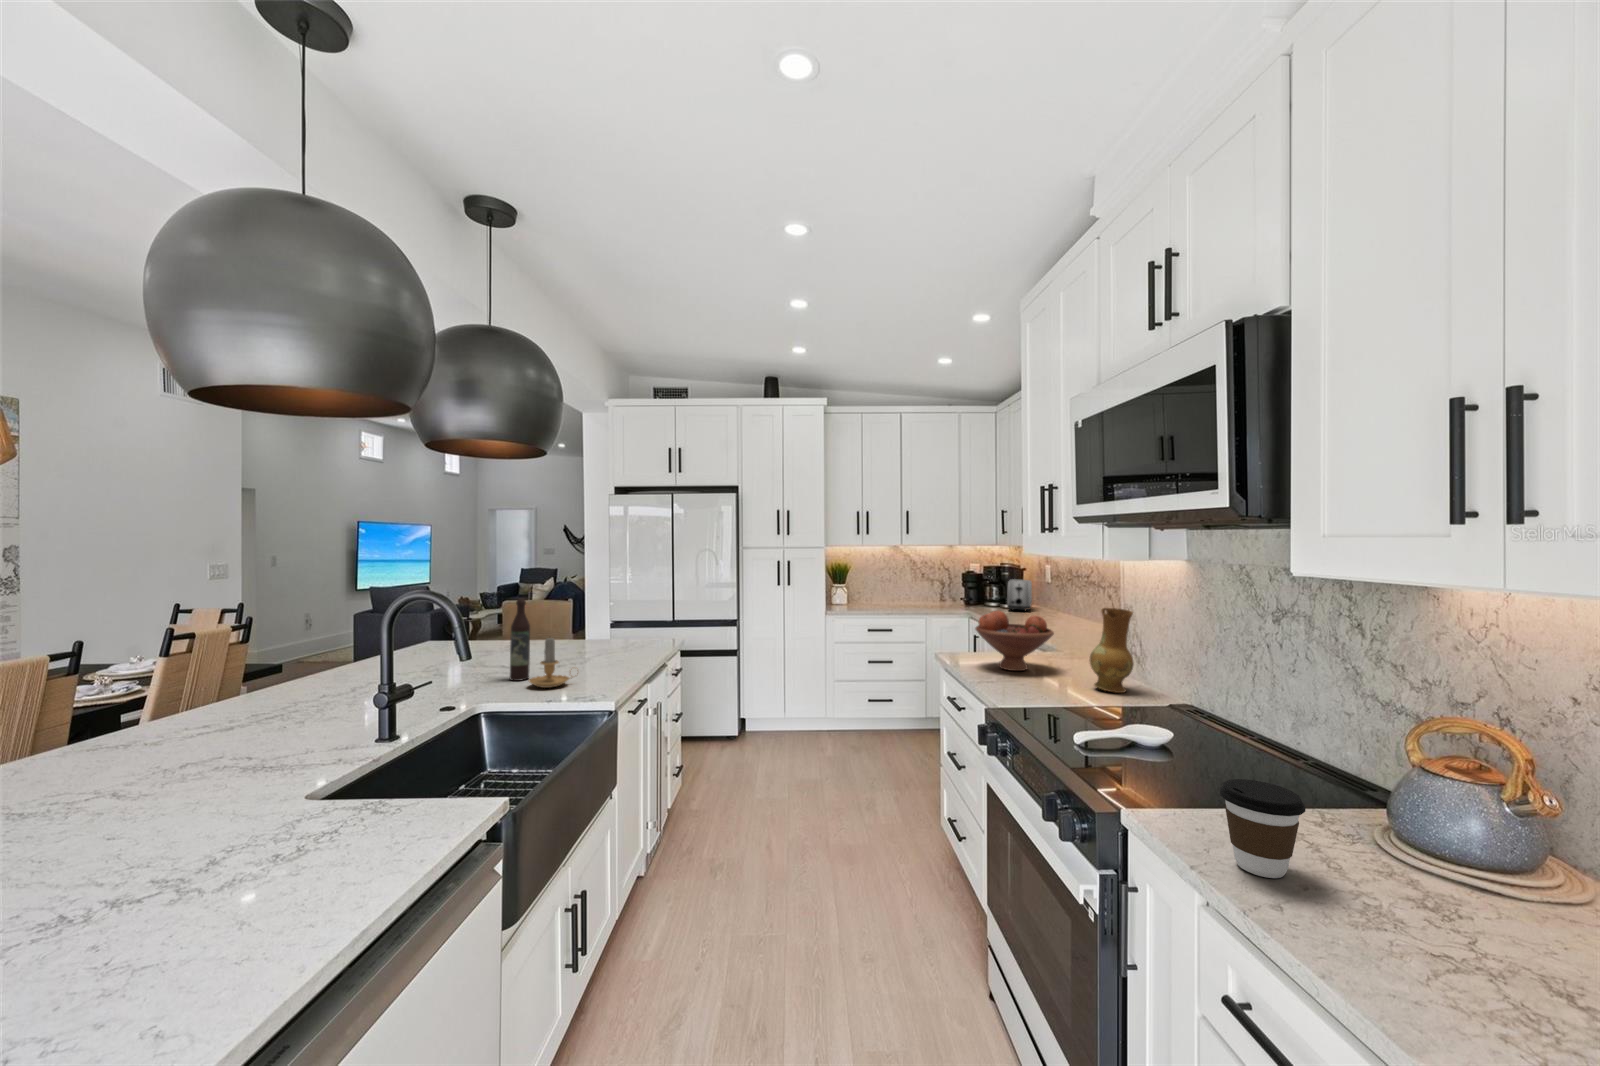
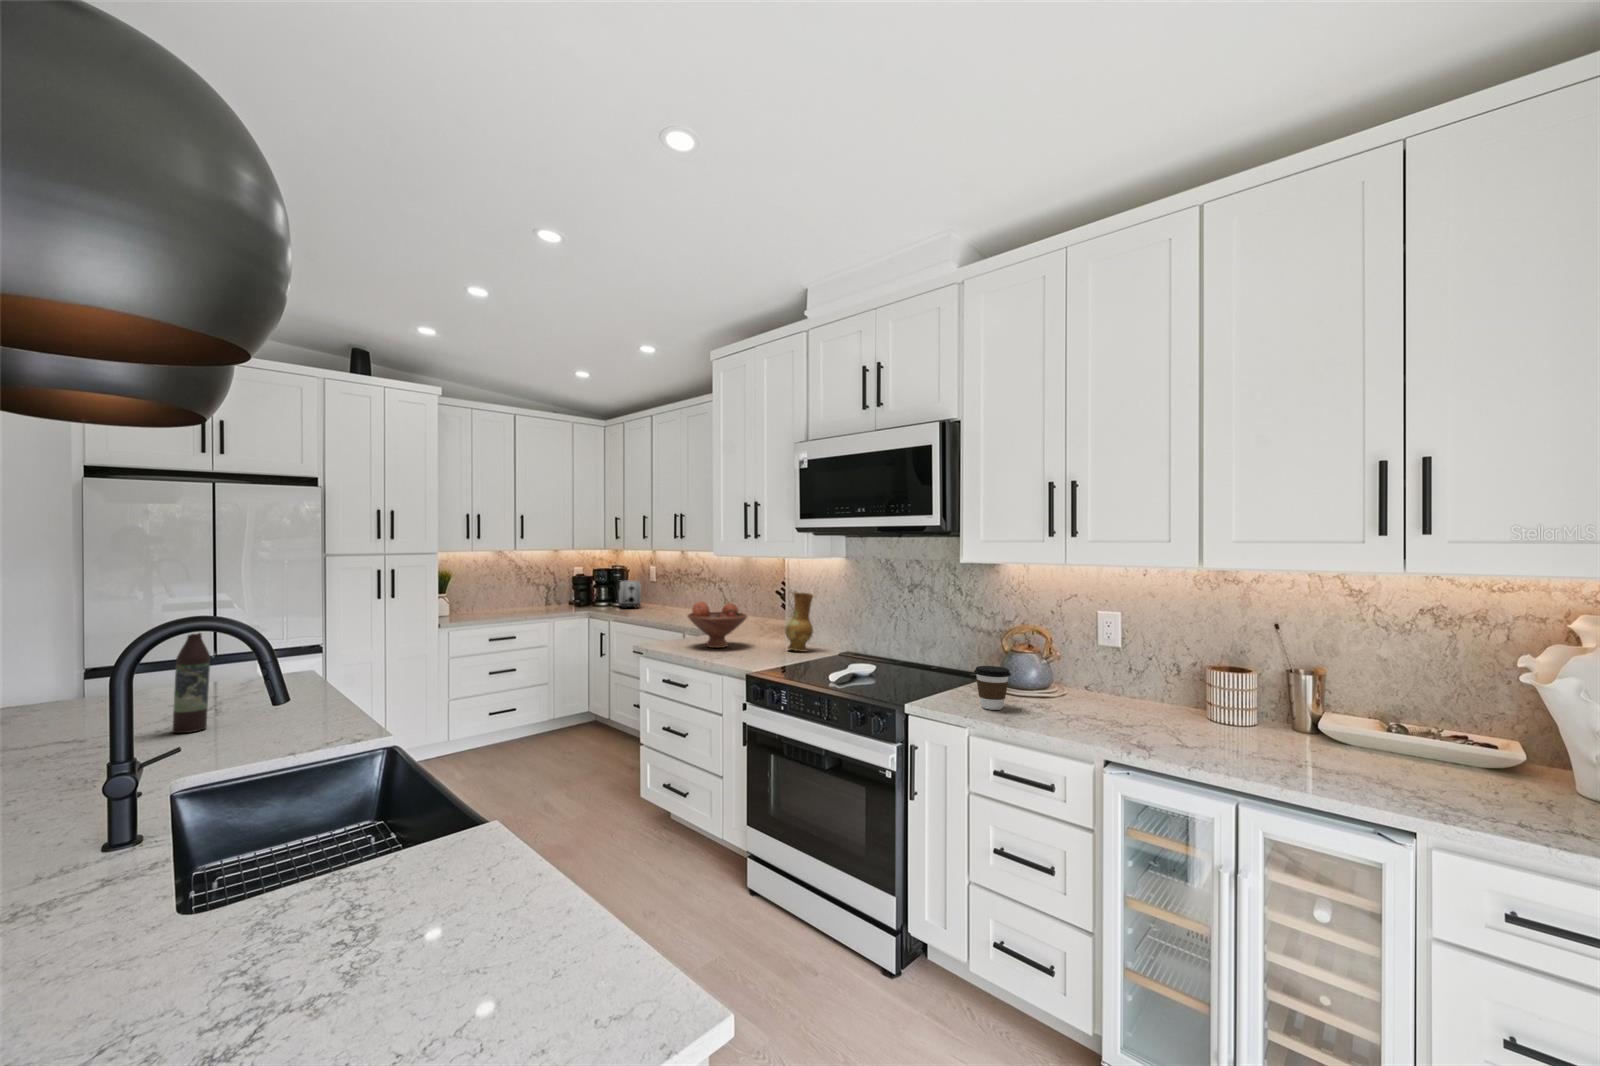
candle: present [528,638,570,688] -> none [235,662,307,731]

